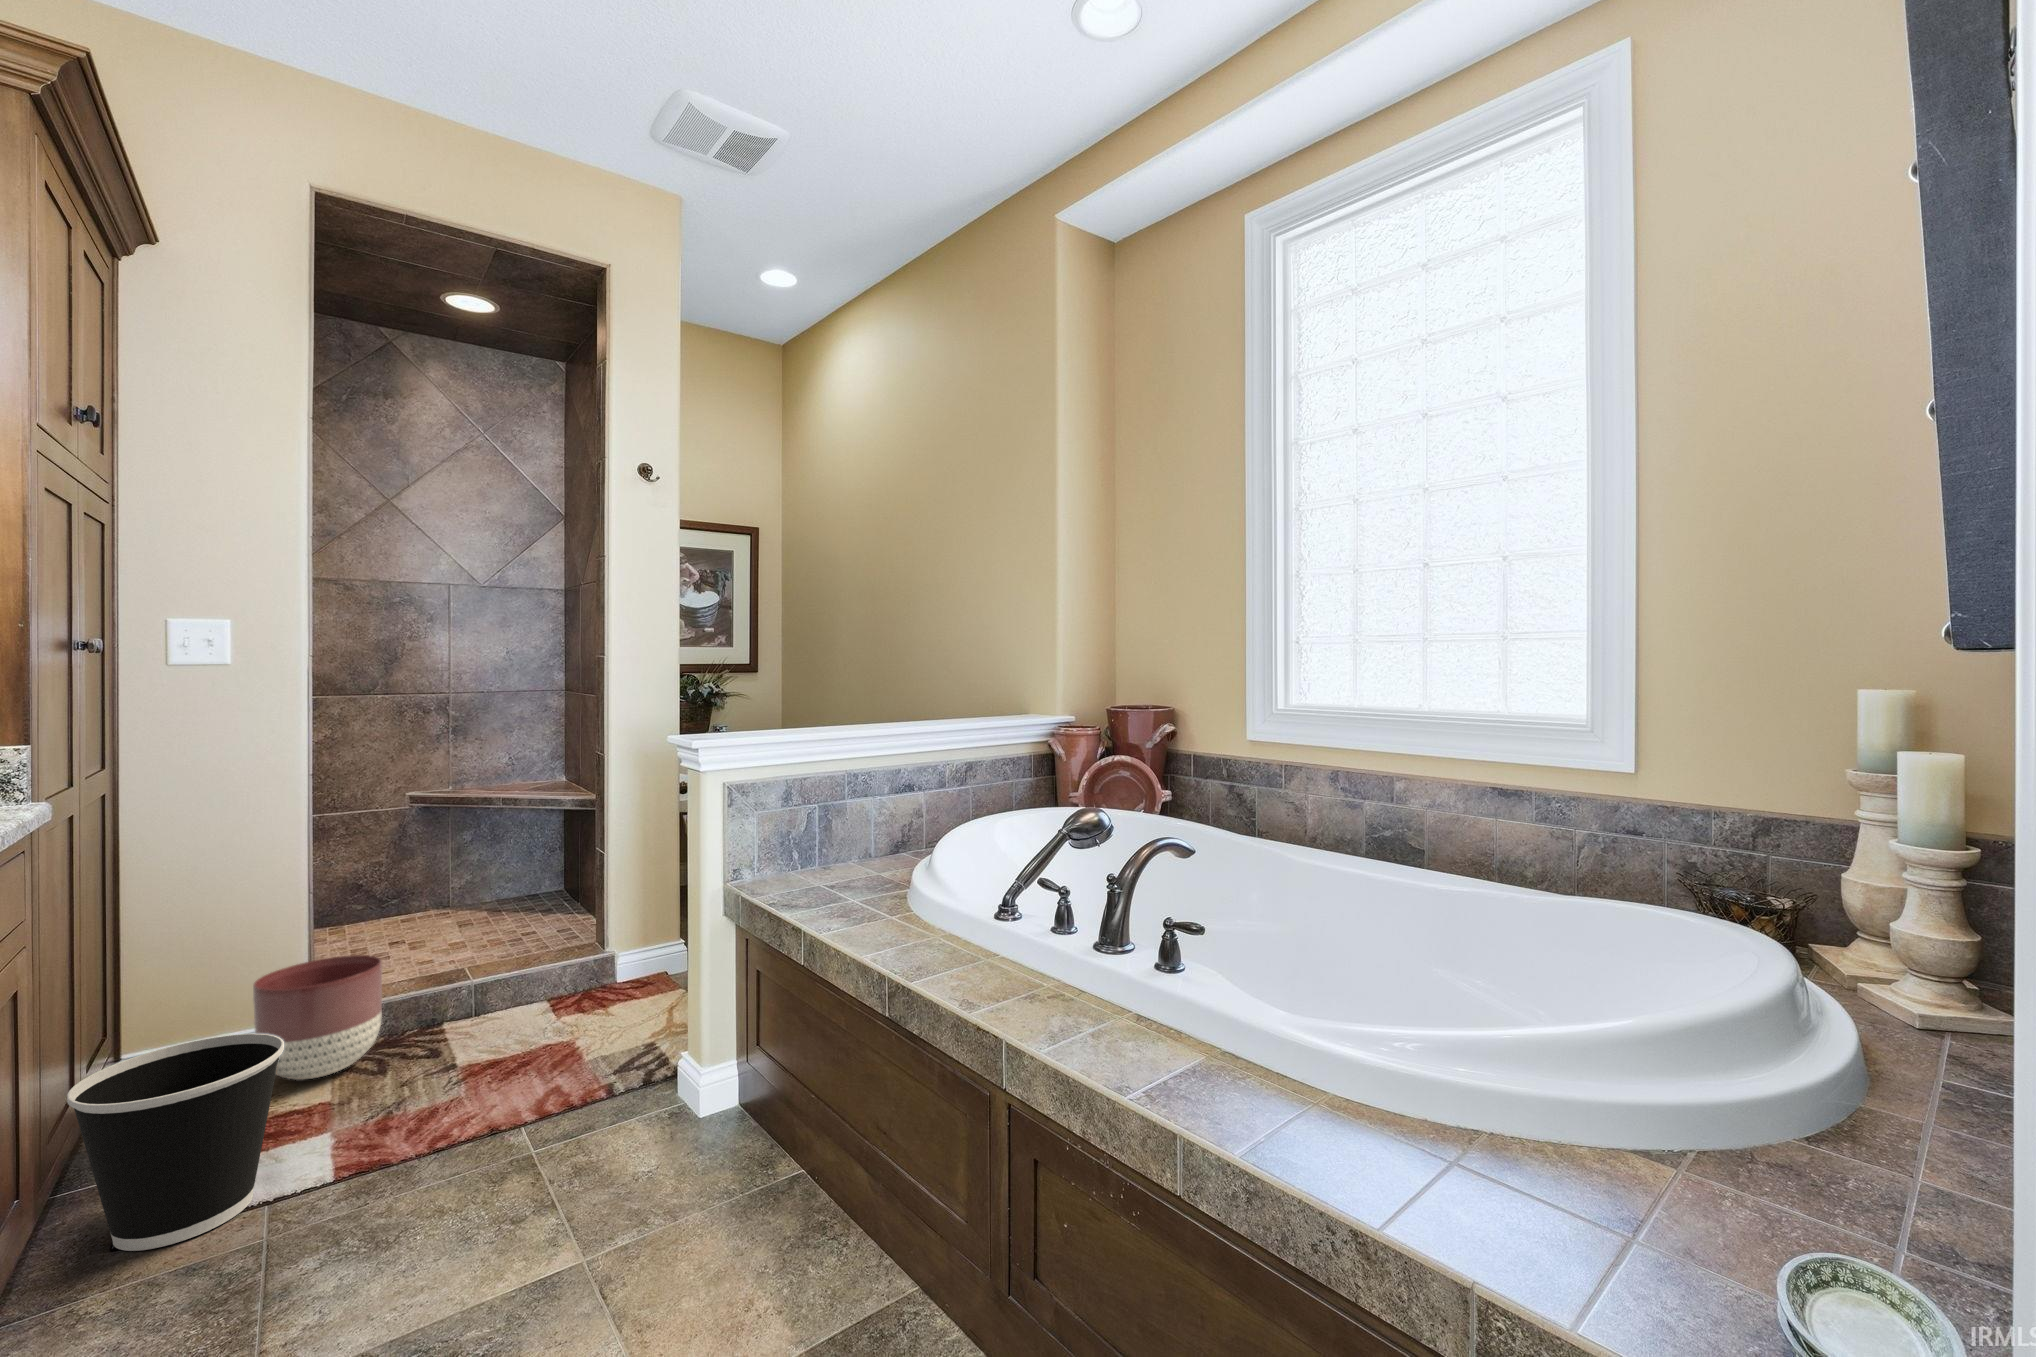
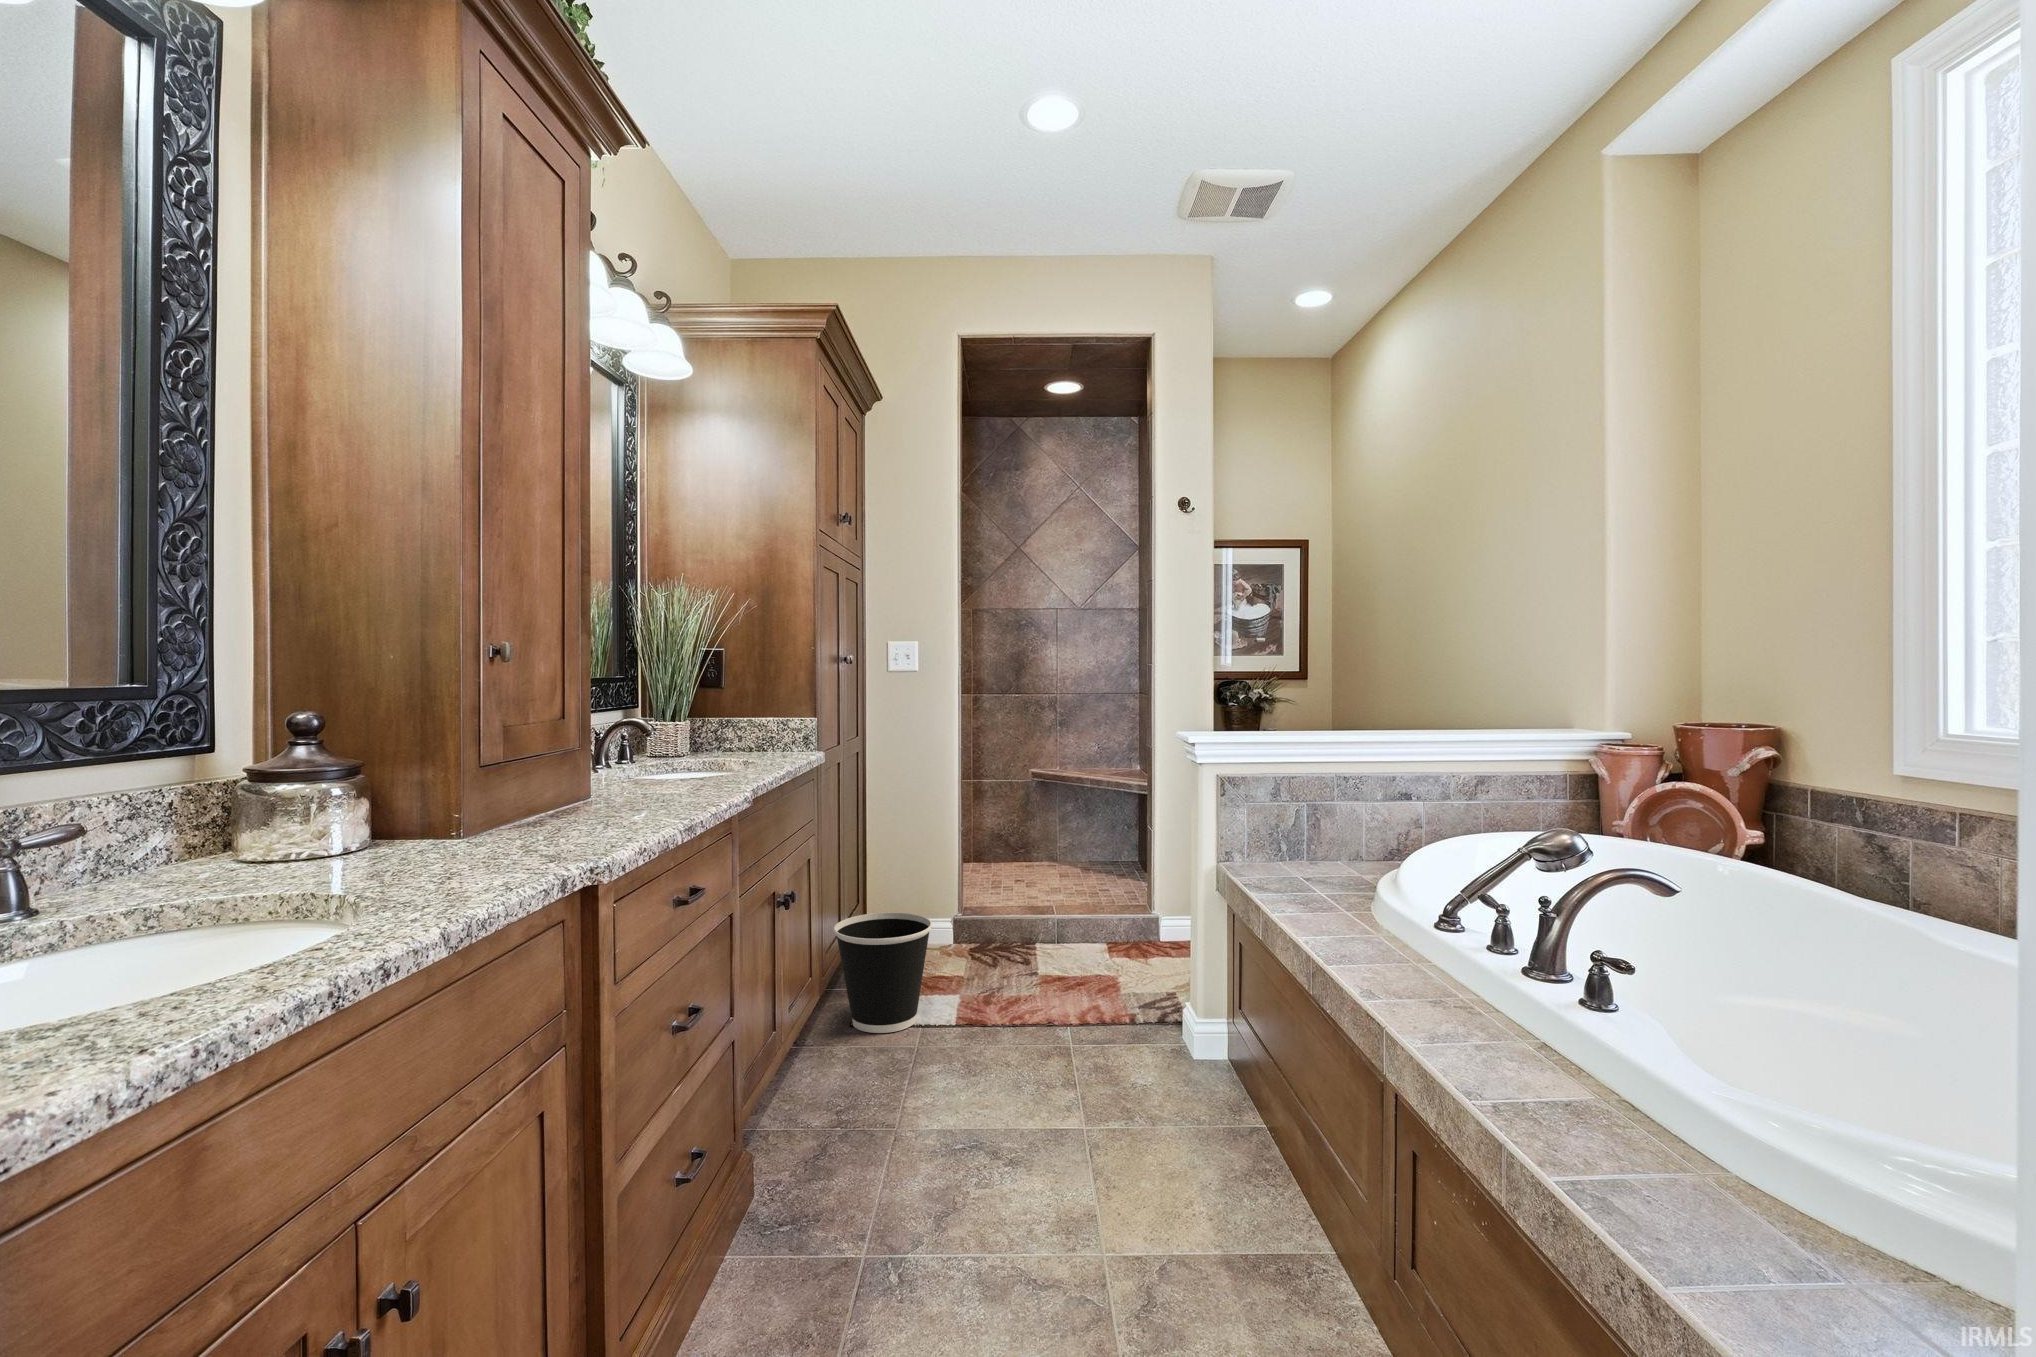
planter: present [253,955,382,1080] -> none [925,878,996,960]

